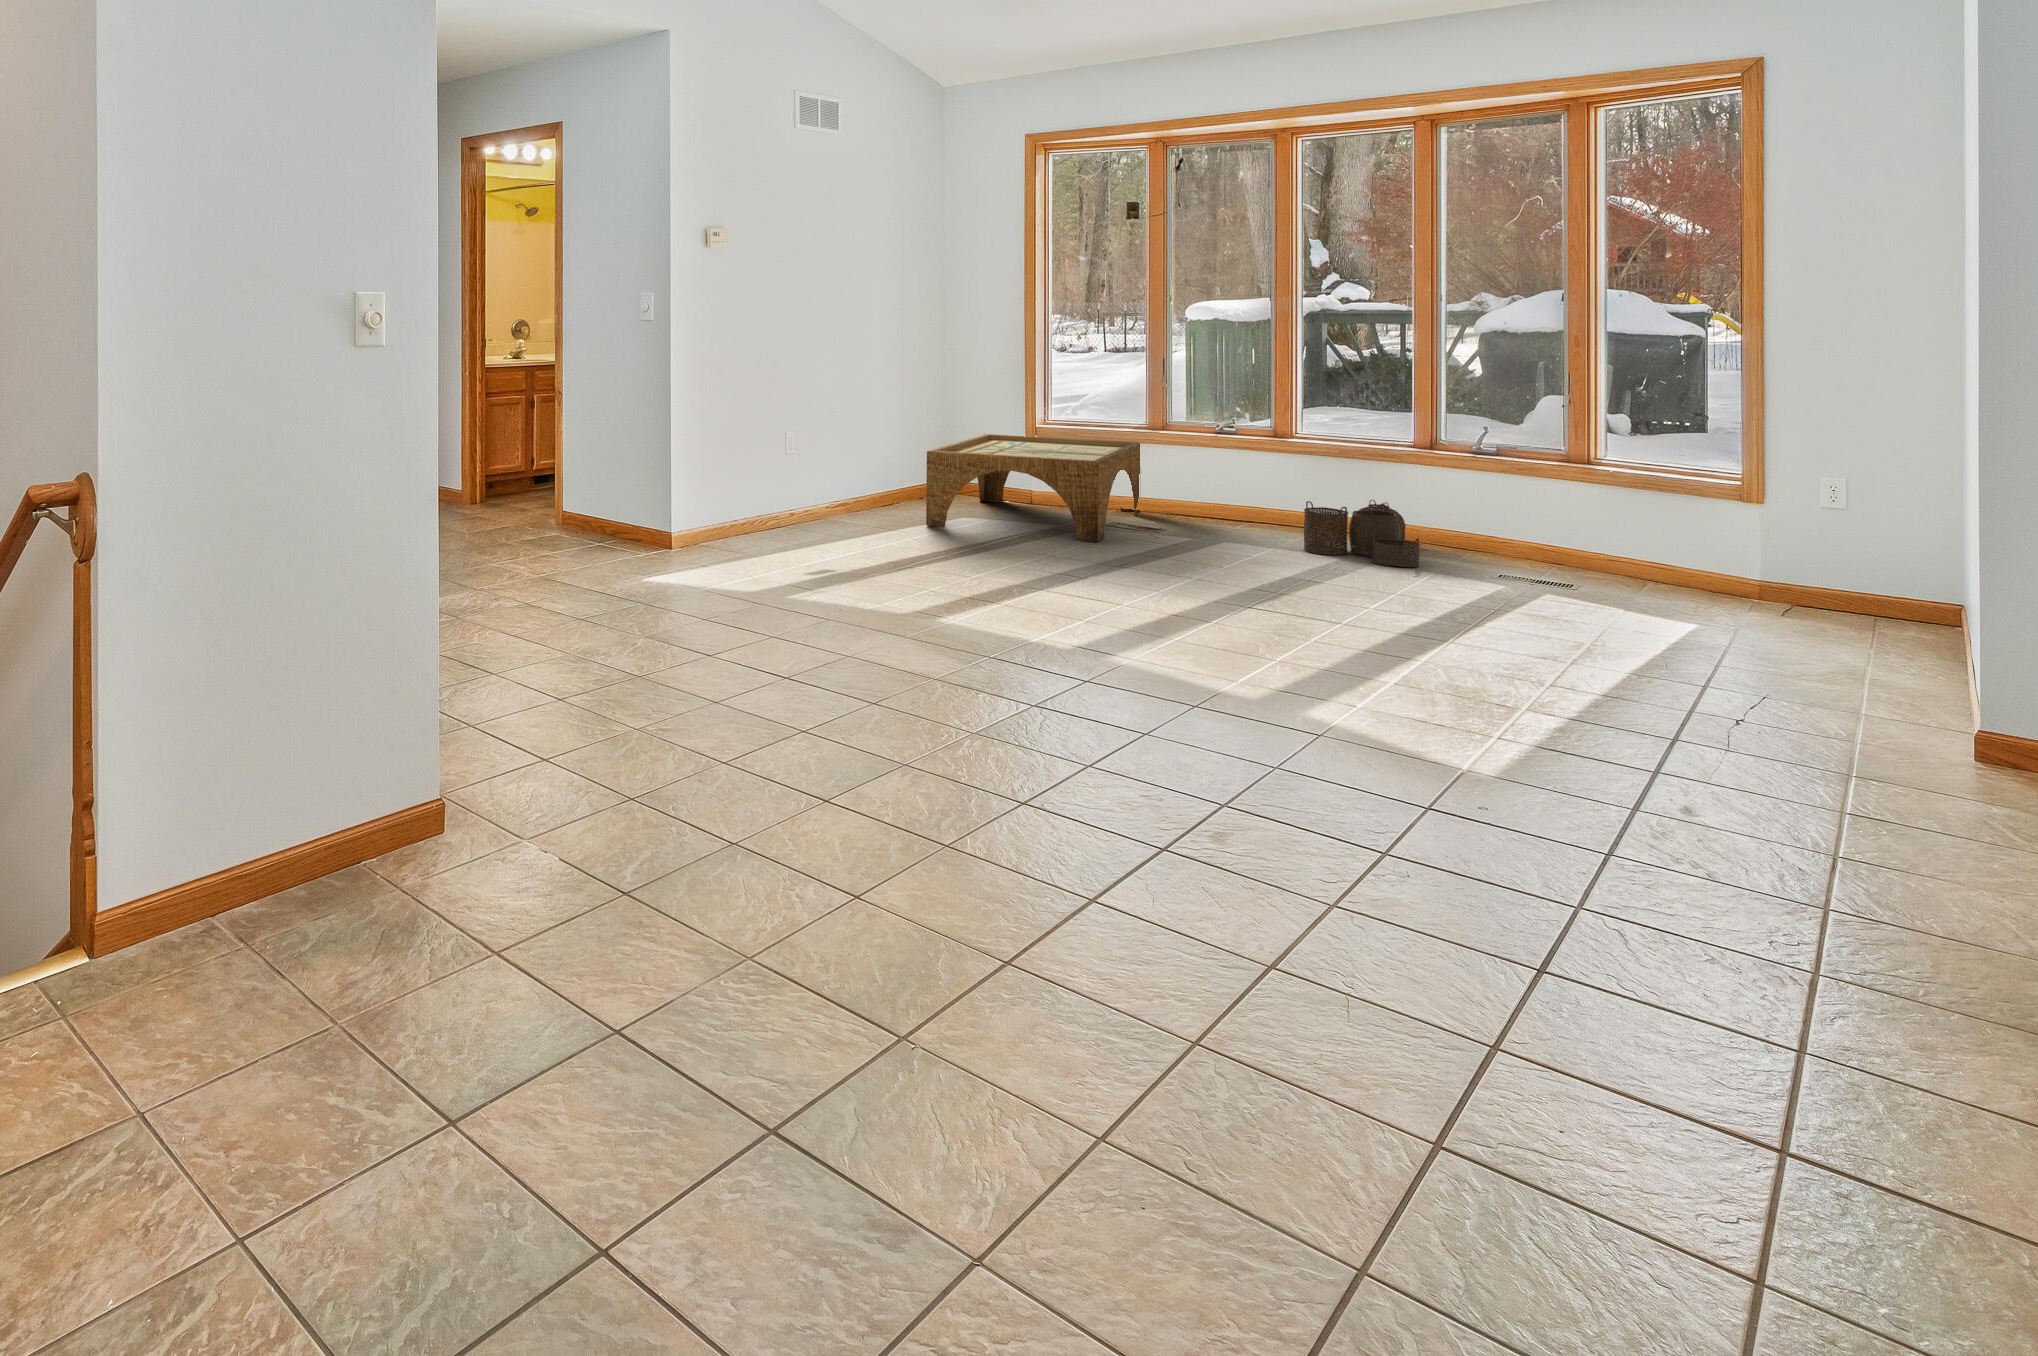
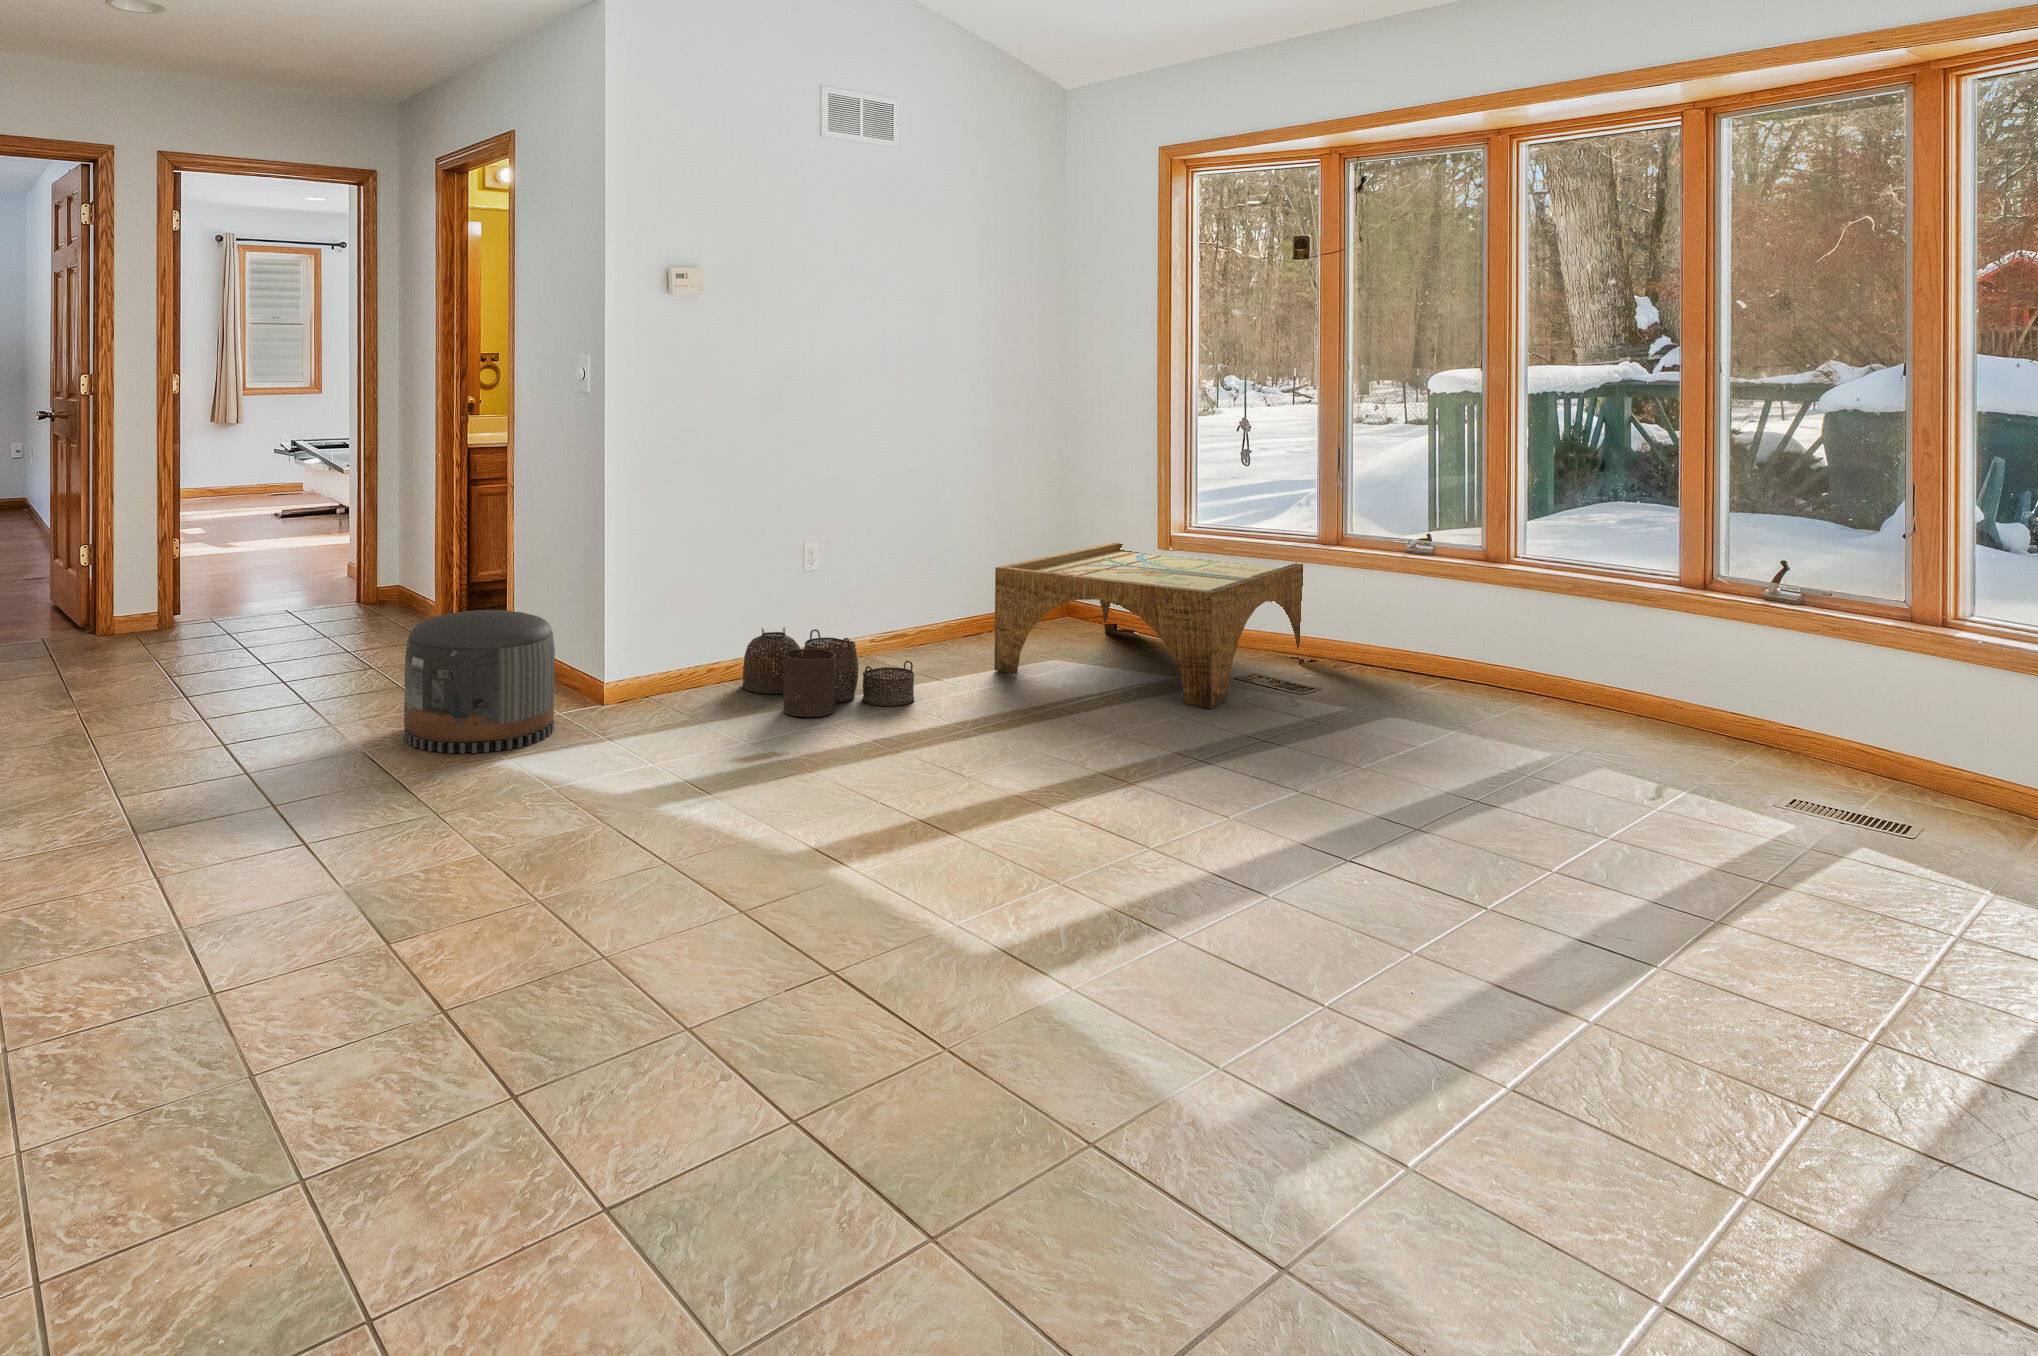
pouf: none [562,487,665,582] -> present [404,610,555,753]
woven basket: present [1304,500,1420,567] -> present [742,628,914,717]

